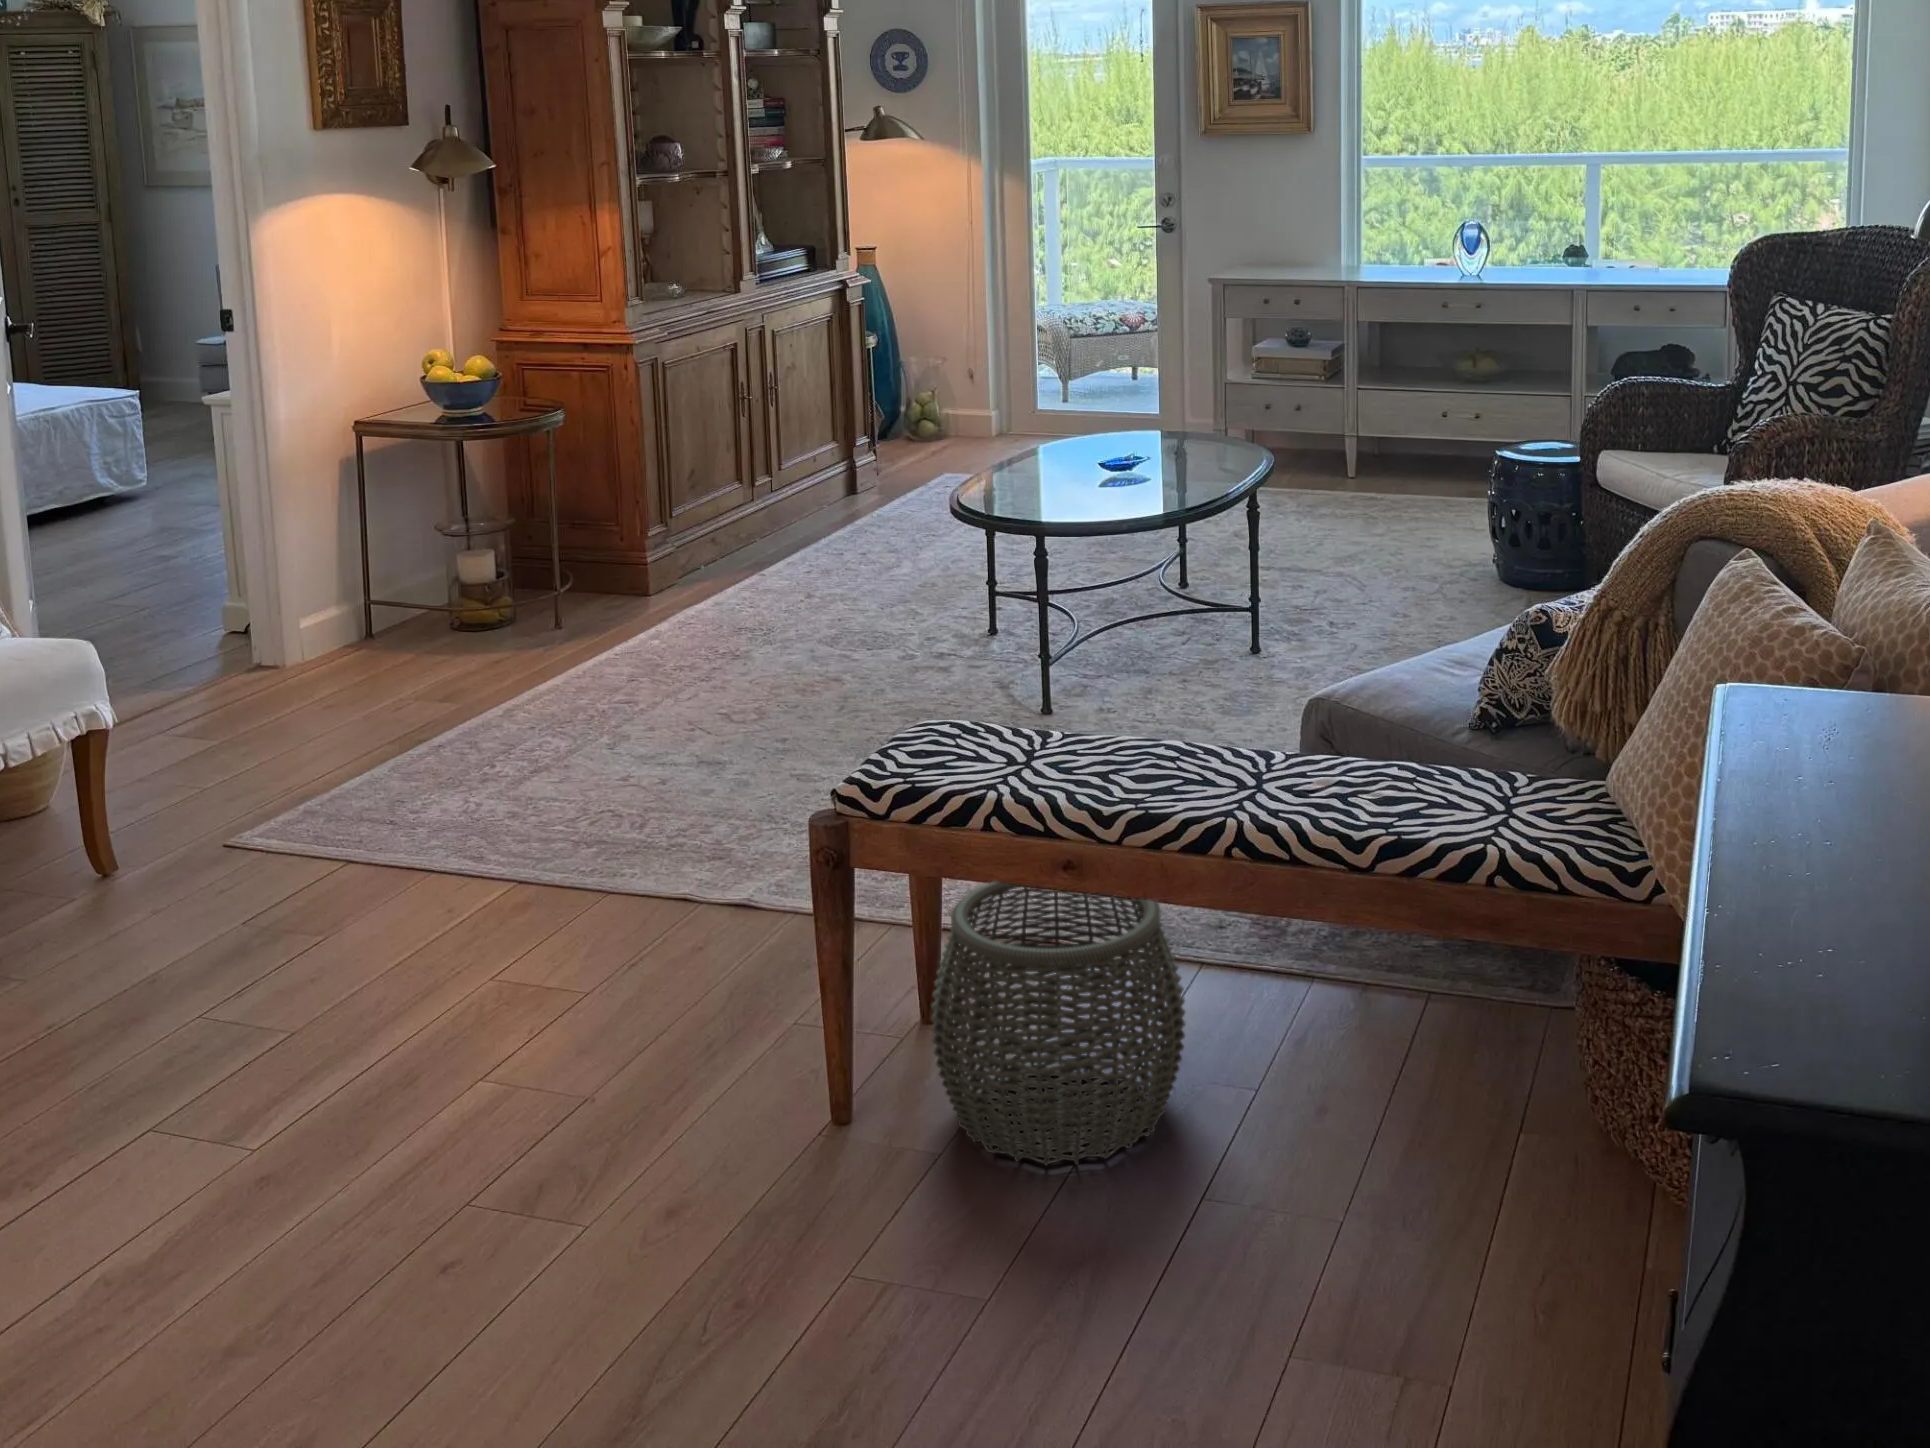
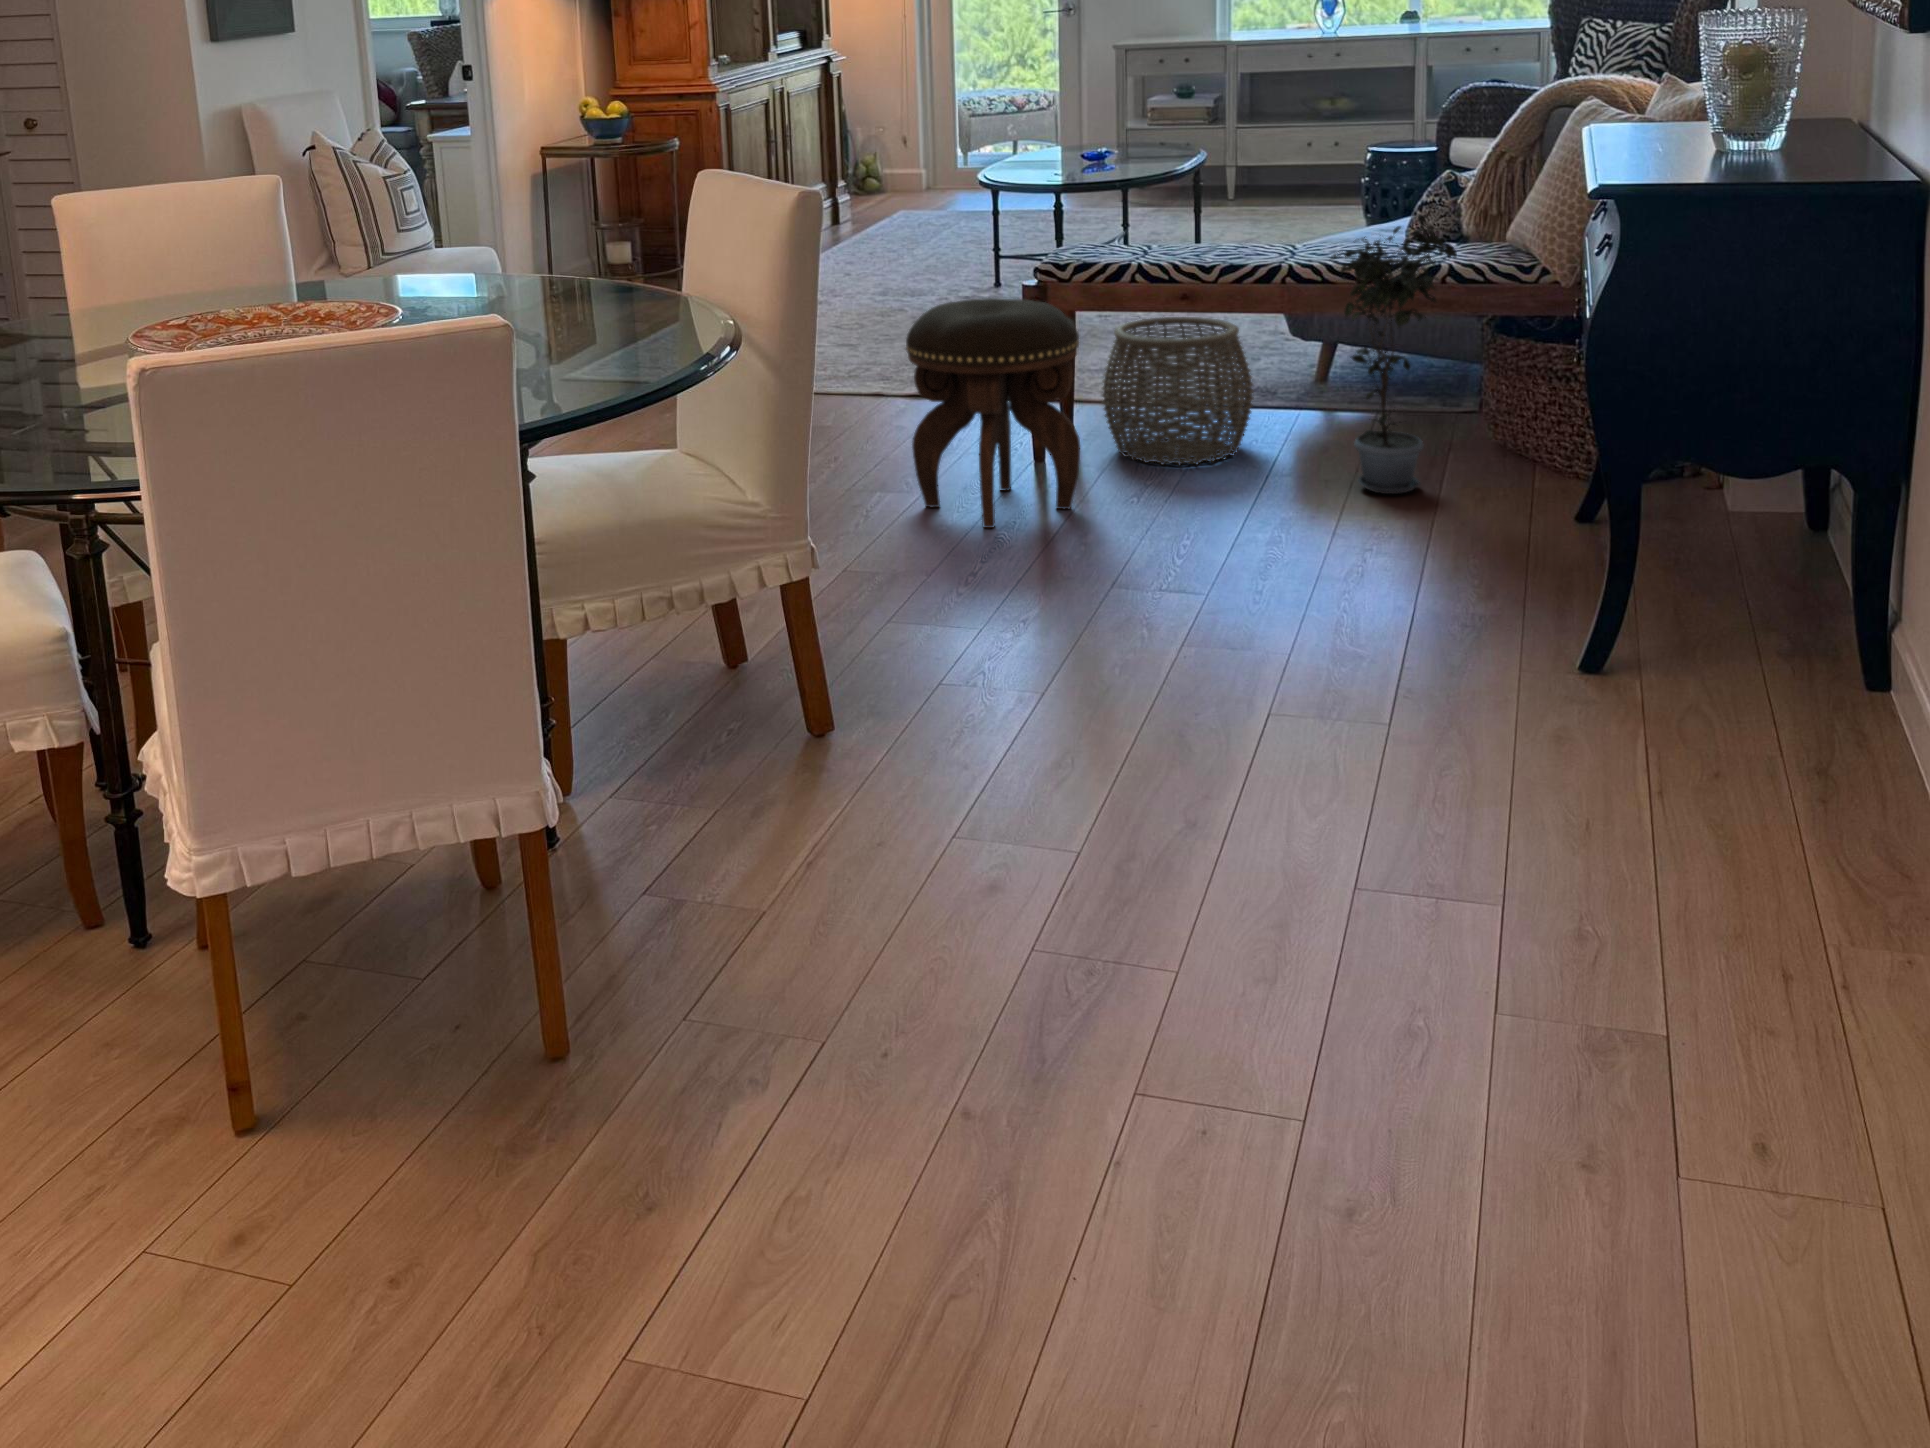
potted plant: none [1263,794,1494,1295] -> present [1331,215,1457,494]
footstool: none [492,894,818,1378] -> present [906,298,1080,528]

